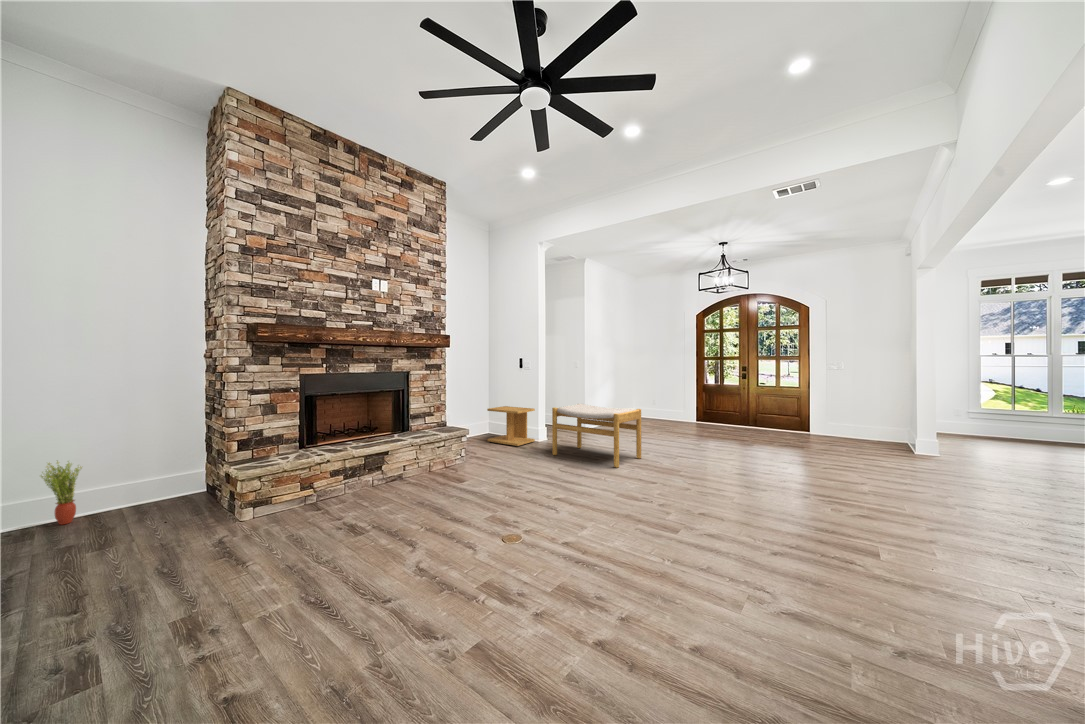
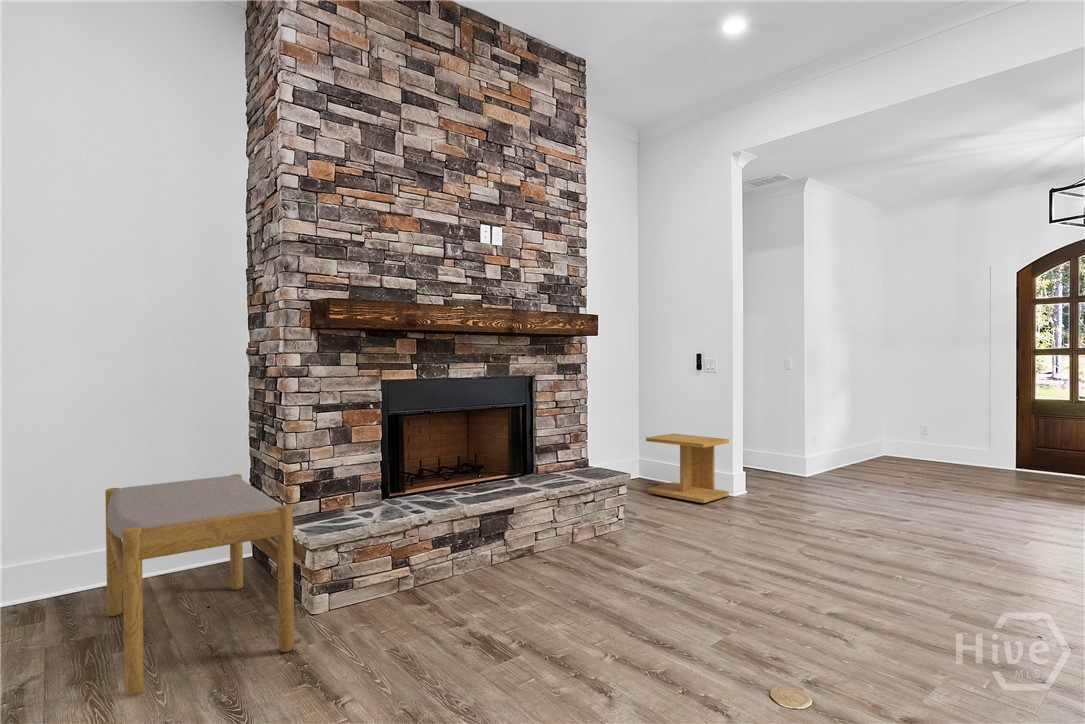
footstool: present [552,404,641,468] -> present [105,474,294,696]
potted plant: present [41,461,82,525] -> none [49,505,100,600]

